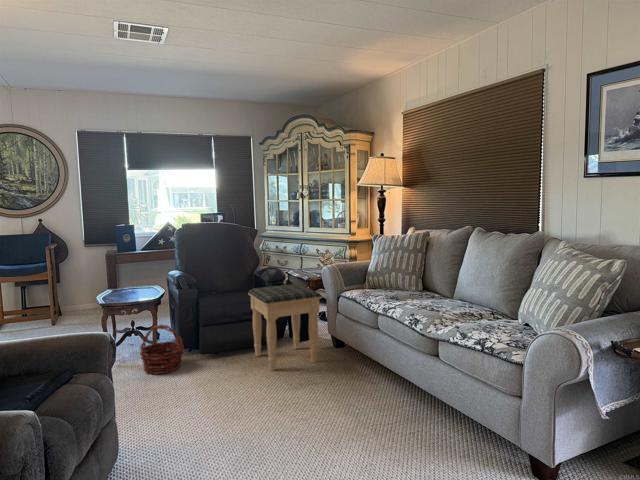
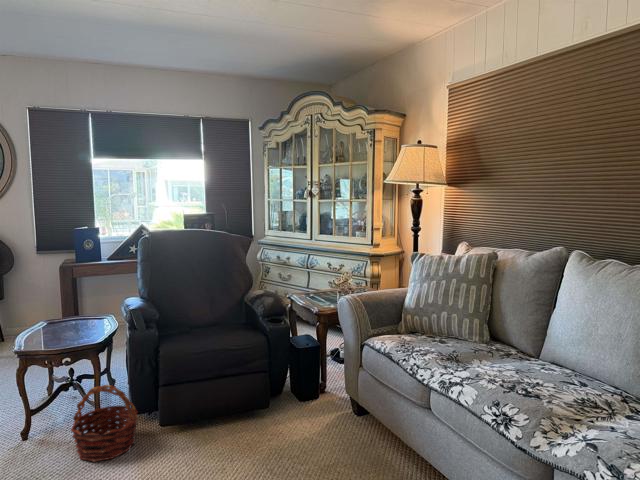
footstool: present [248,284,321,371] -> none [234,322,340,459]

